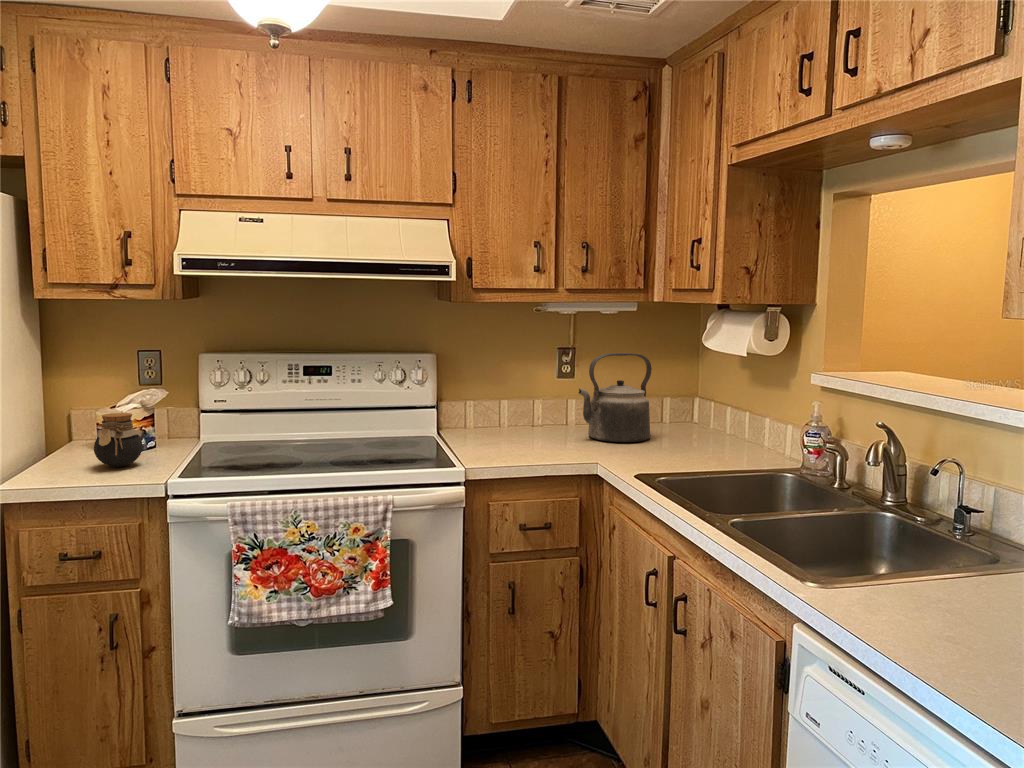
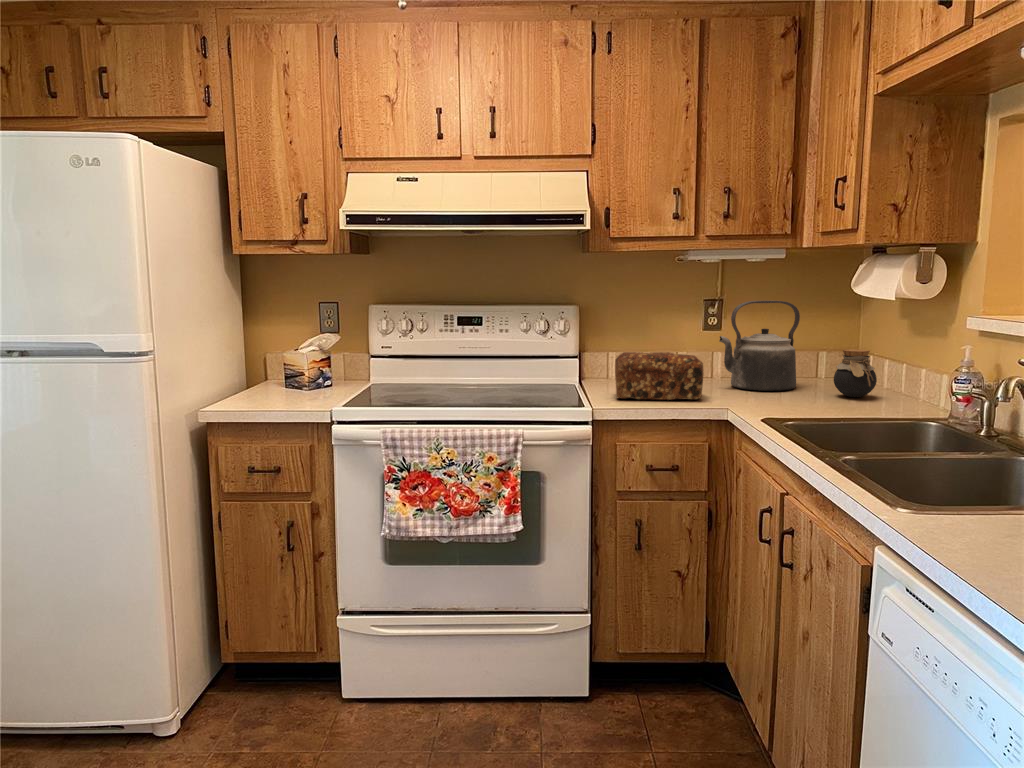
bread loaf: none [480,407,570,457] -> present [615,352,704,400]
jar: present [94,413,142,467] -> present [834,349,877,397]

